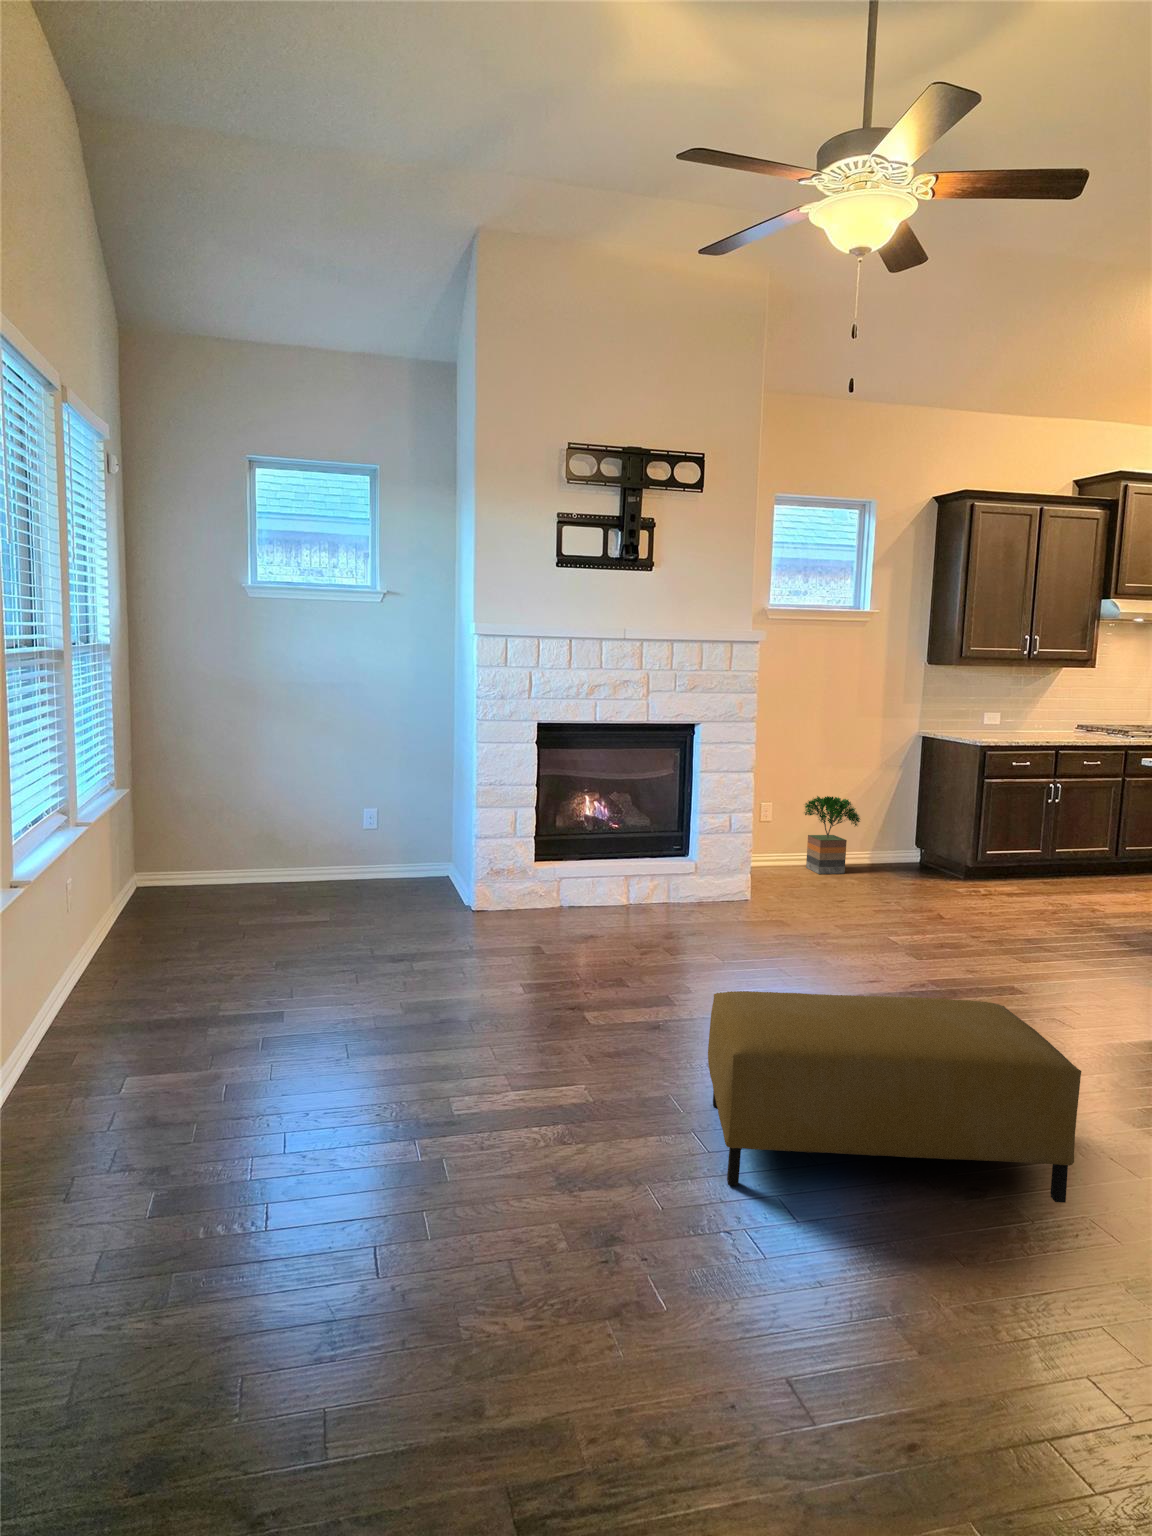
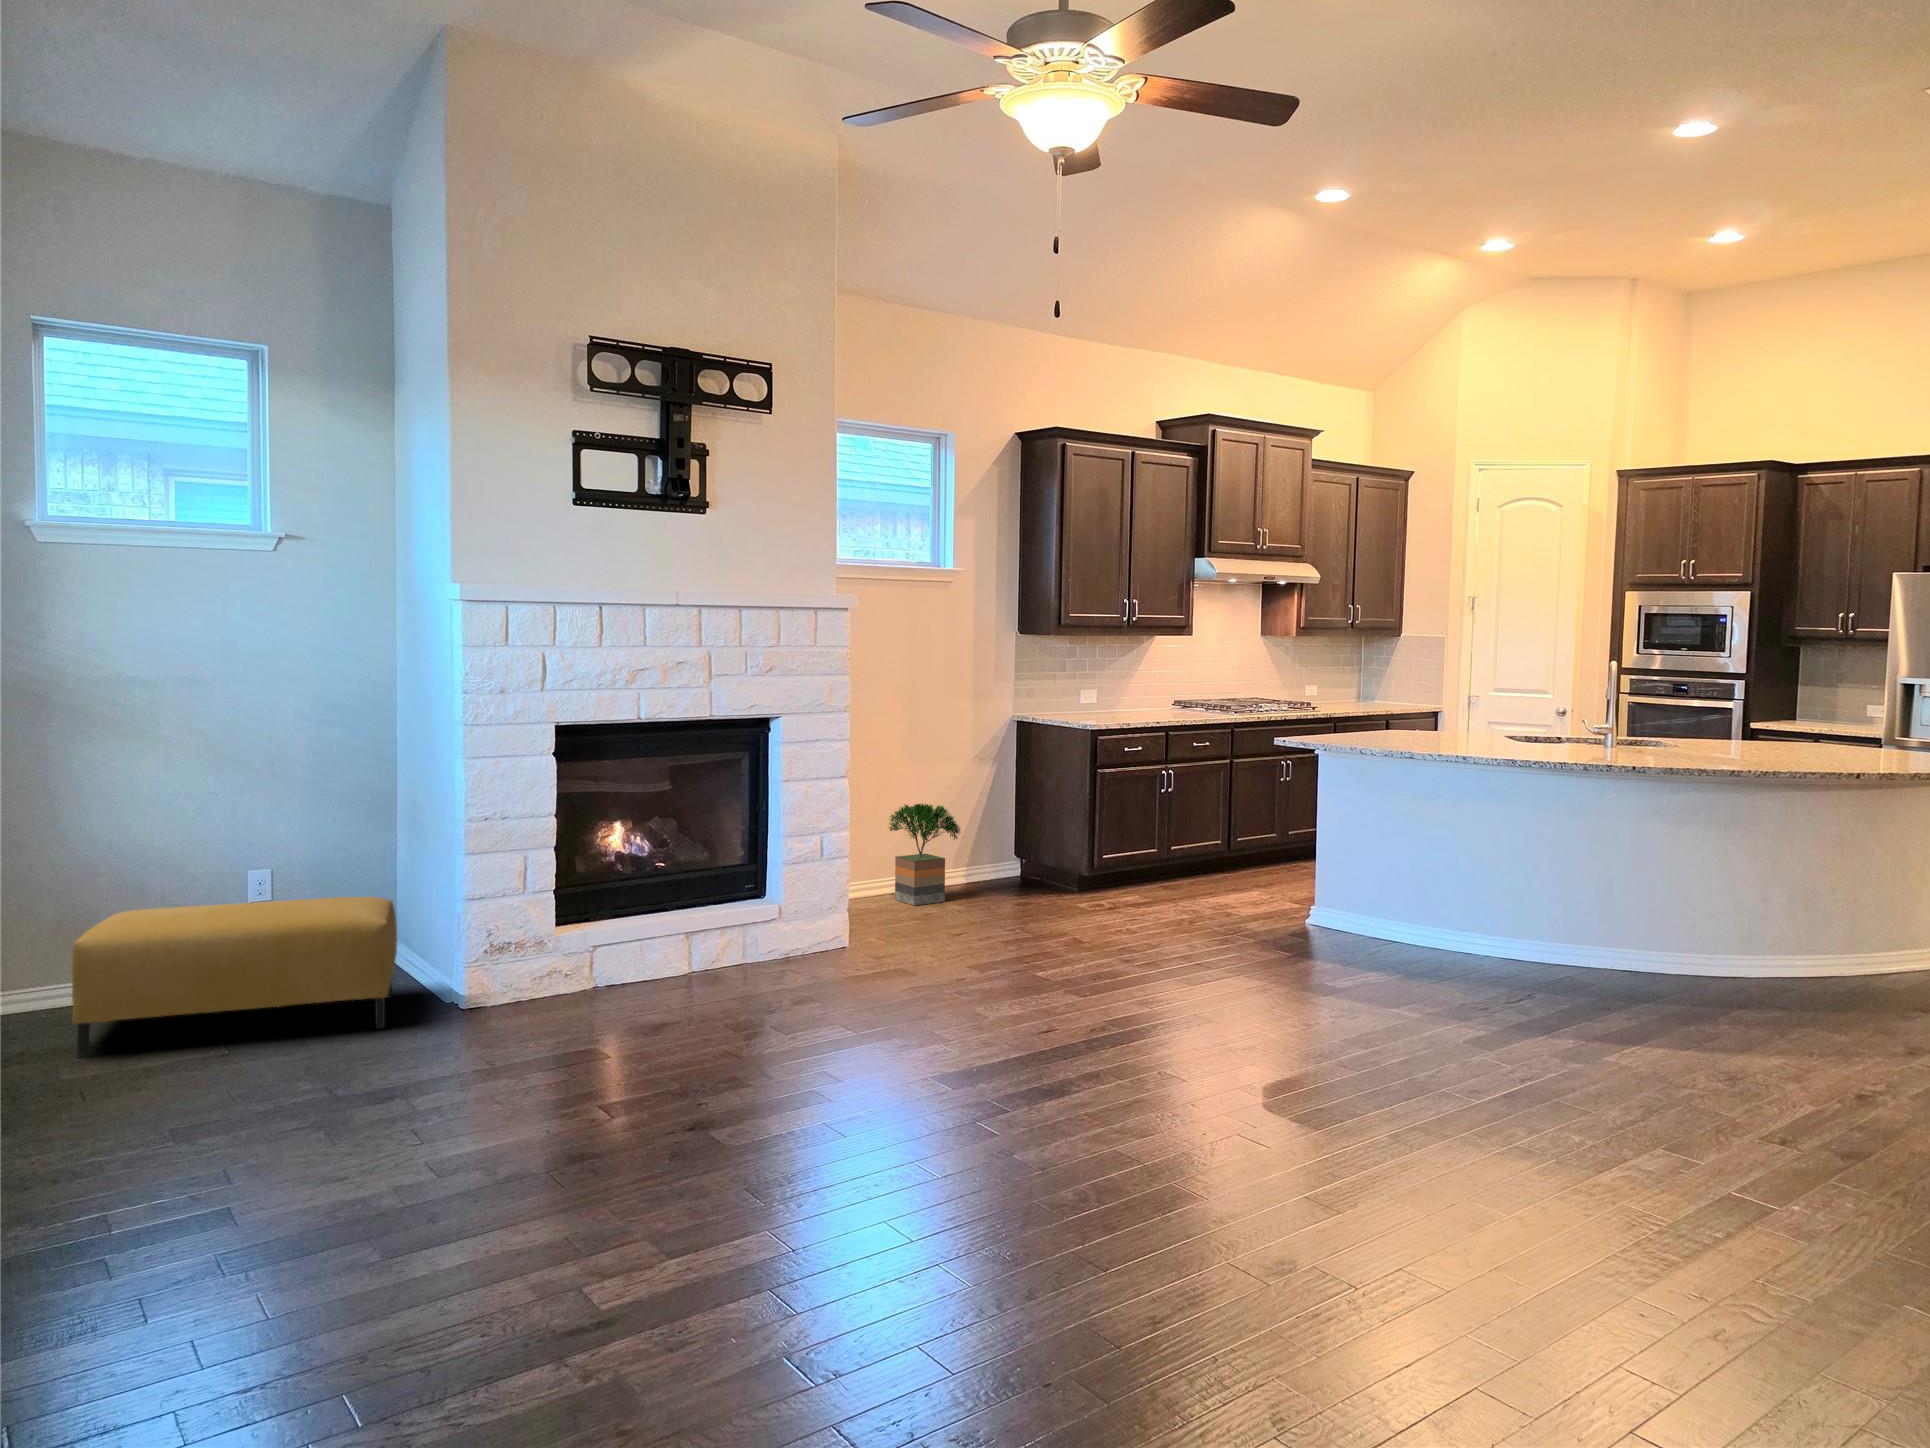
ottoman: present [708,991,1081,1203] -> present [72,897,397,1056]

